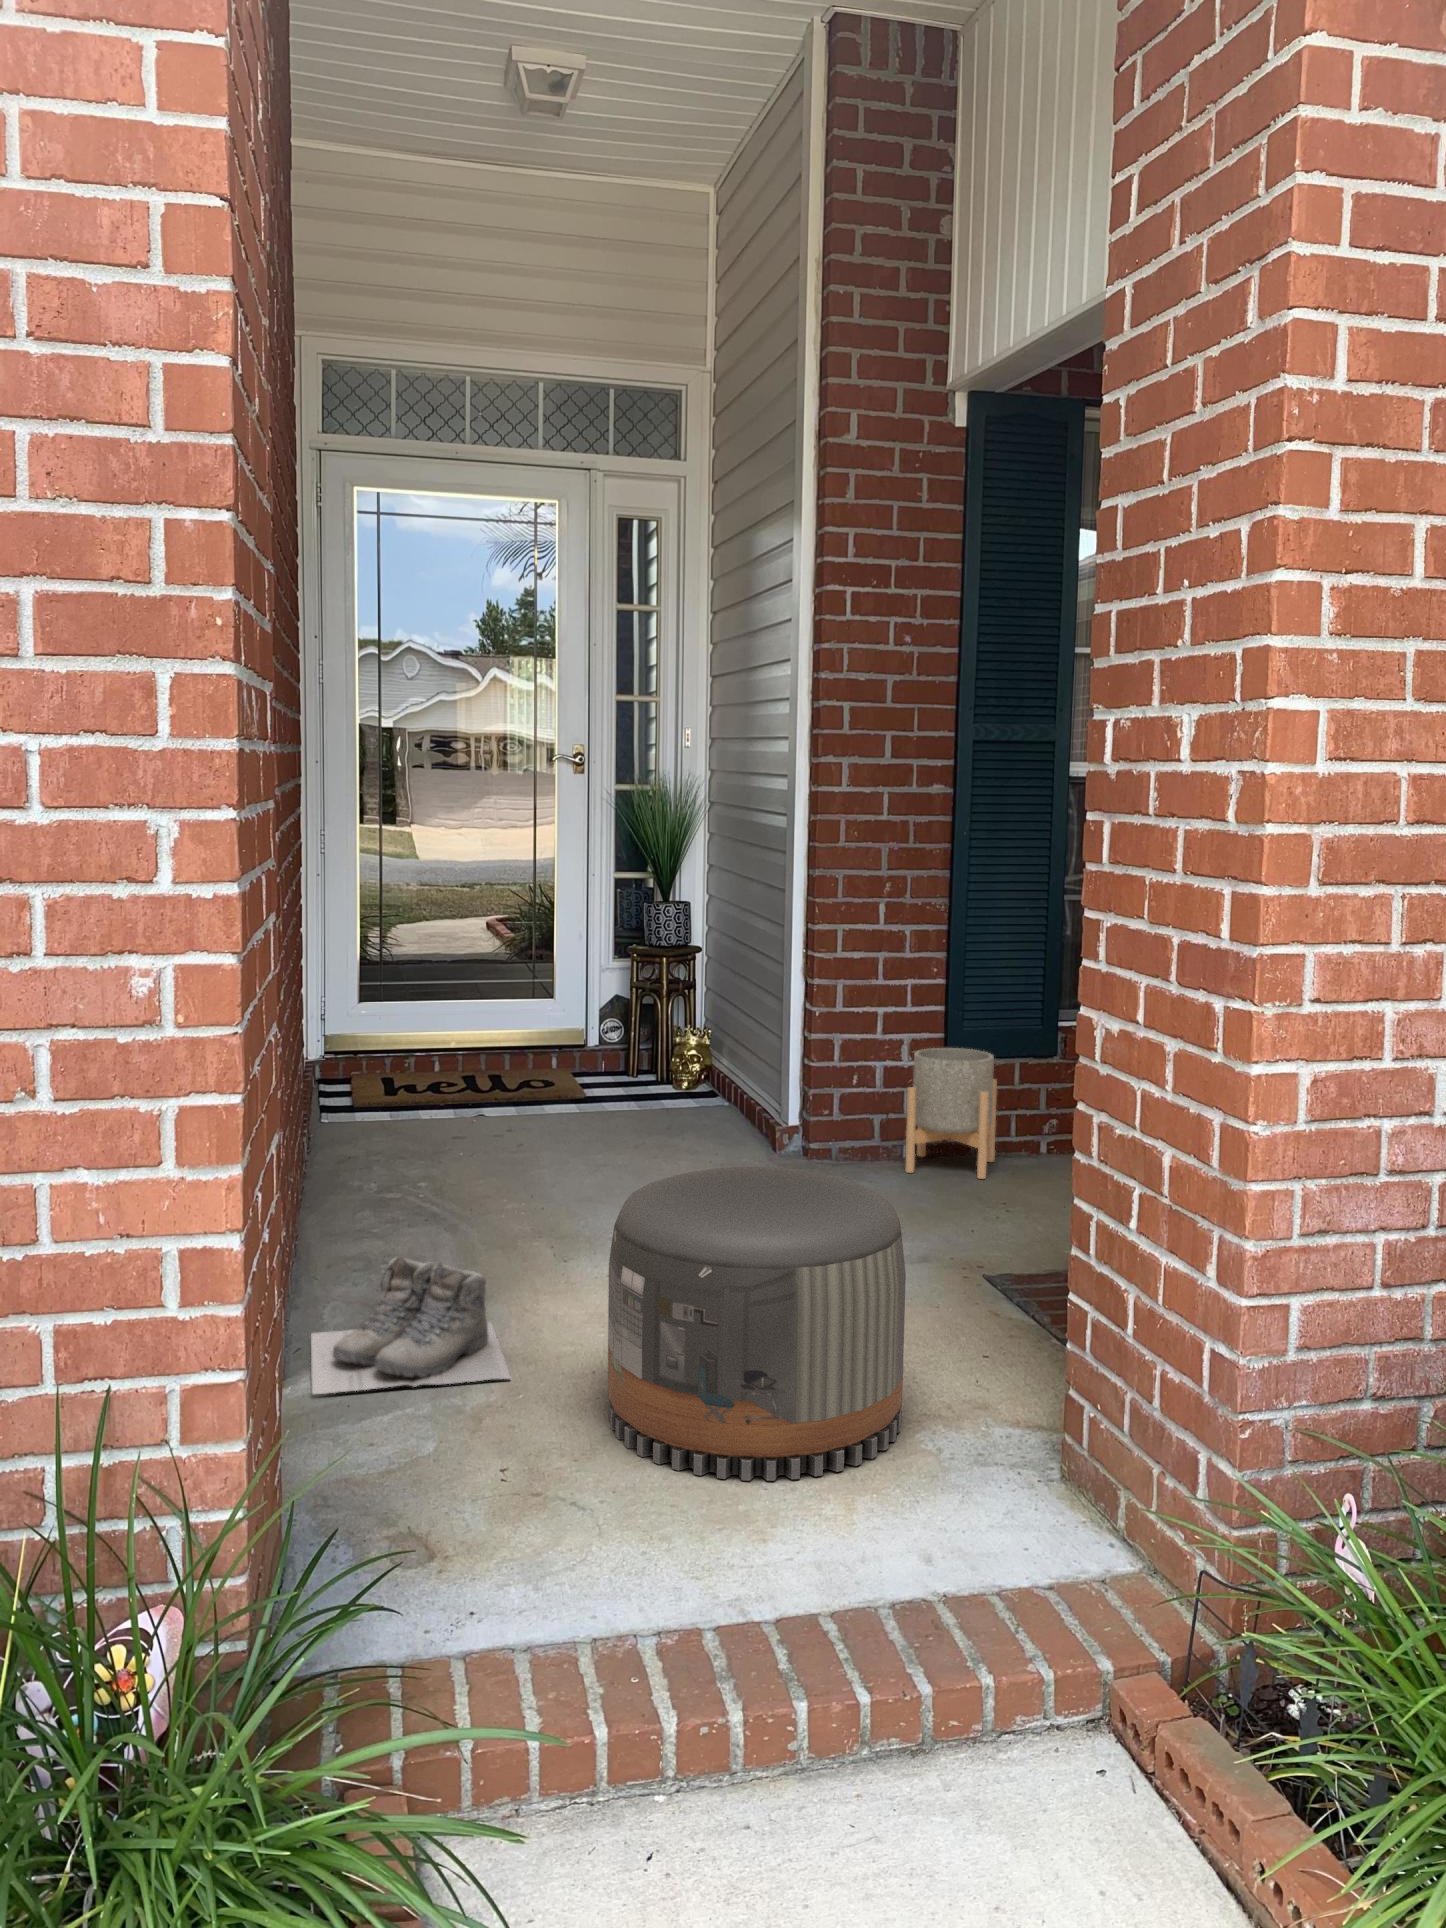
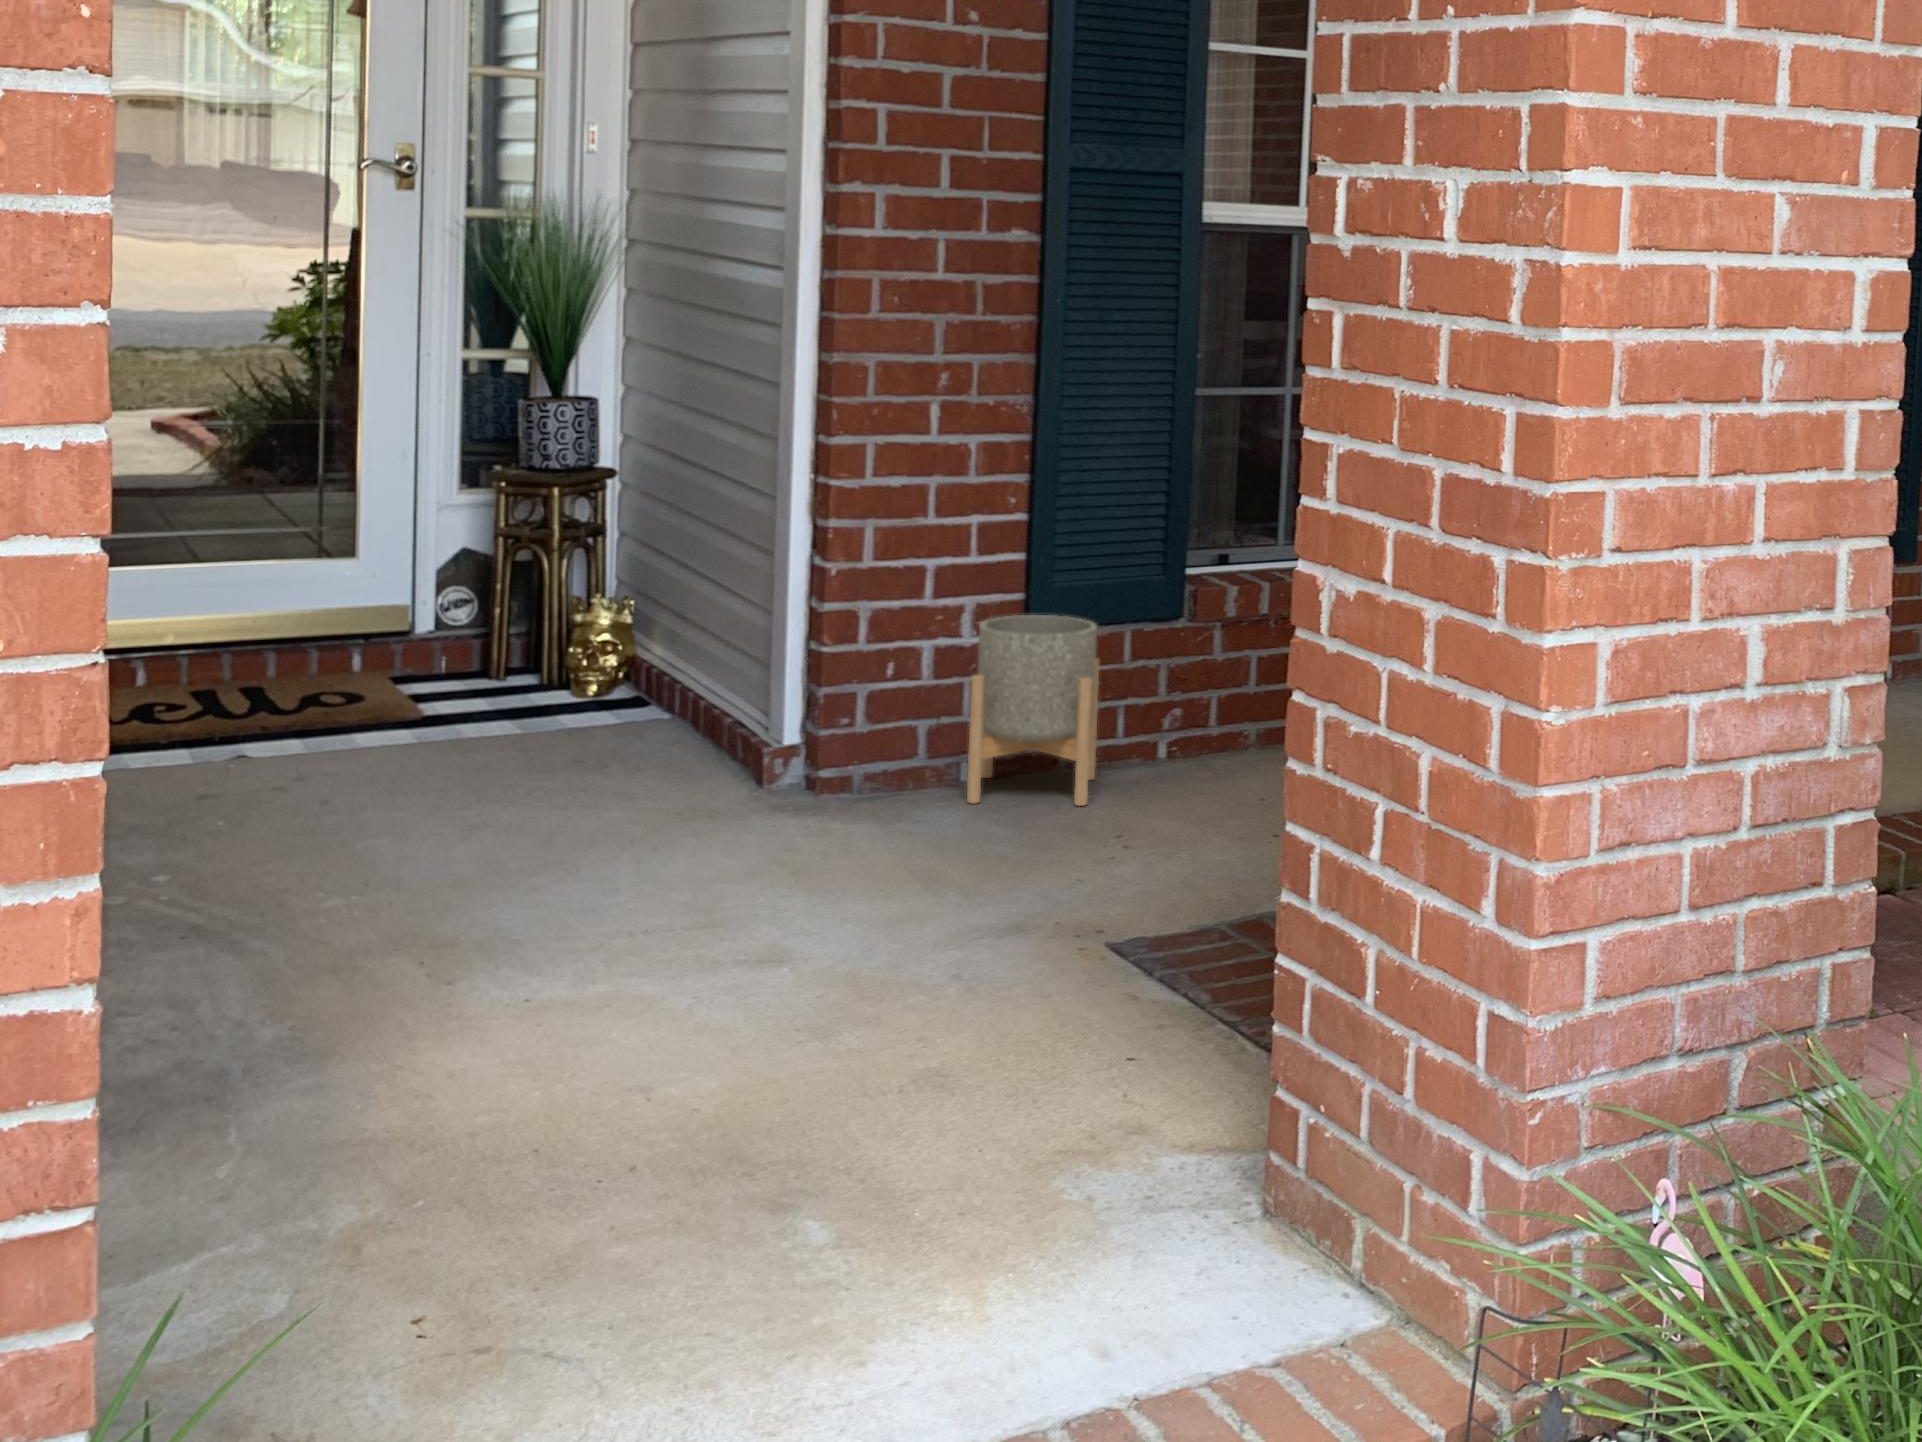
pouf: present [608,1167,906,1481] -> none [576,810,1041,1281]
boots: present [311,1257,510,1395] -> none [16,993,399,1236]

